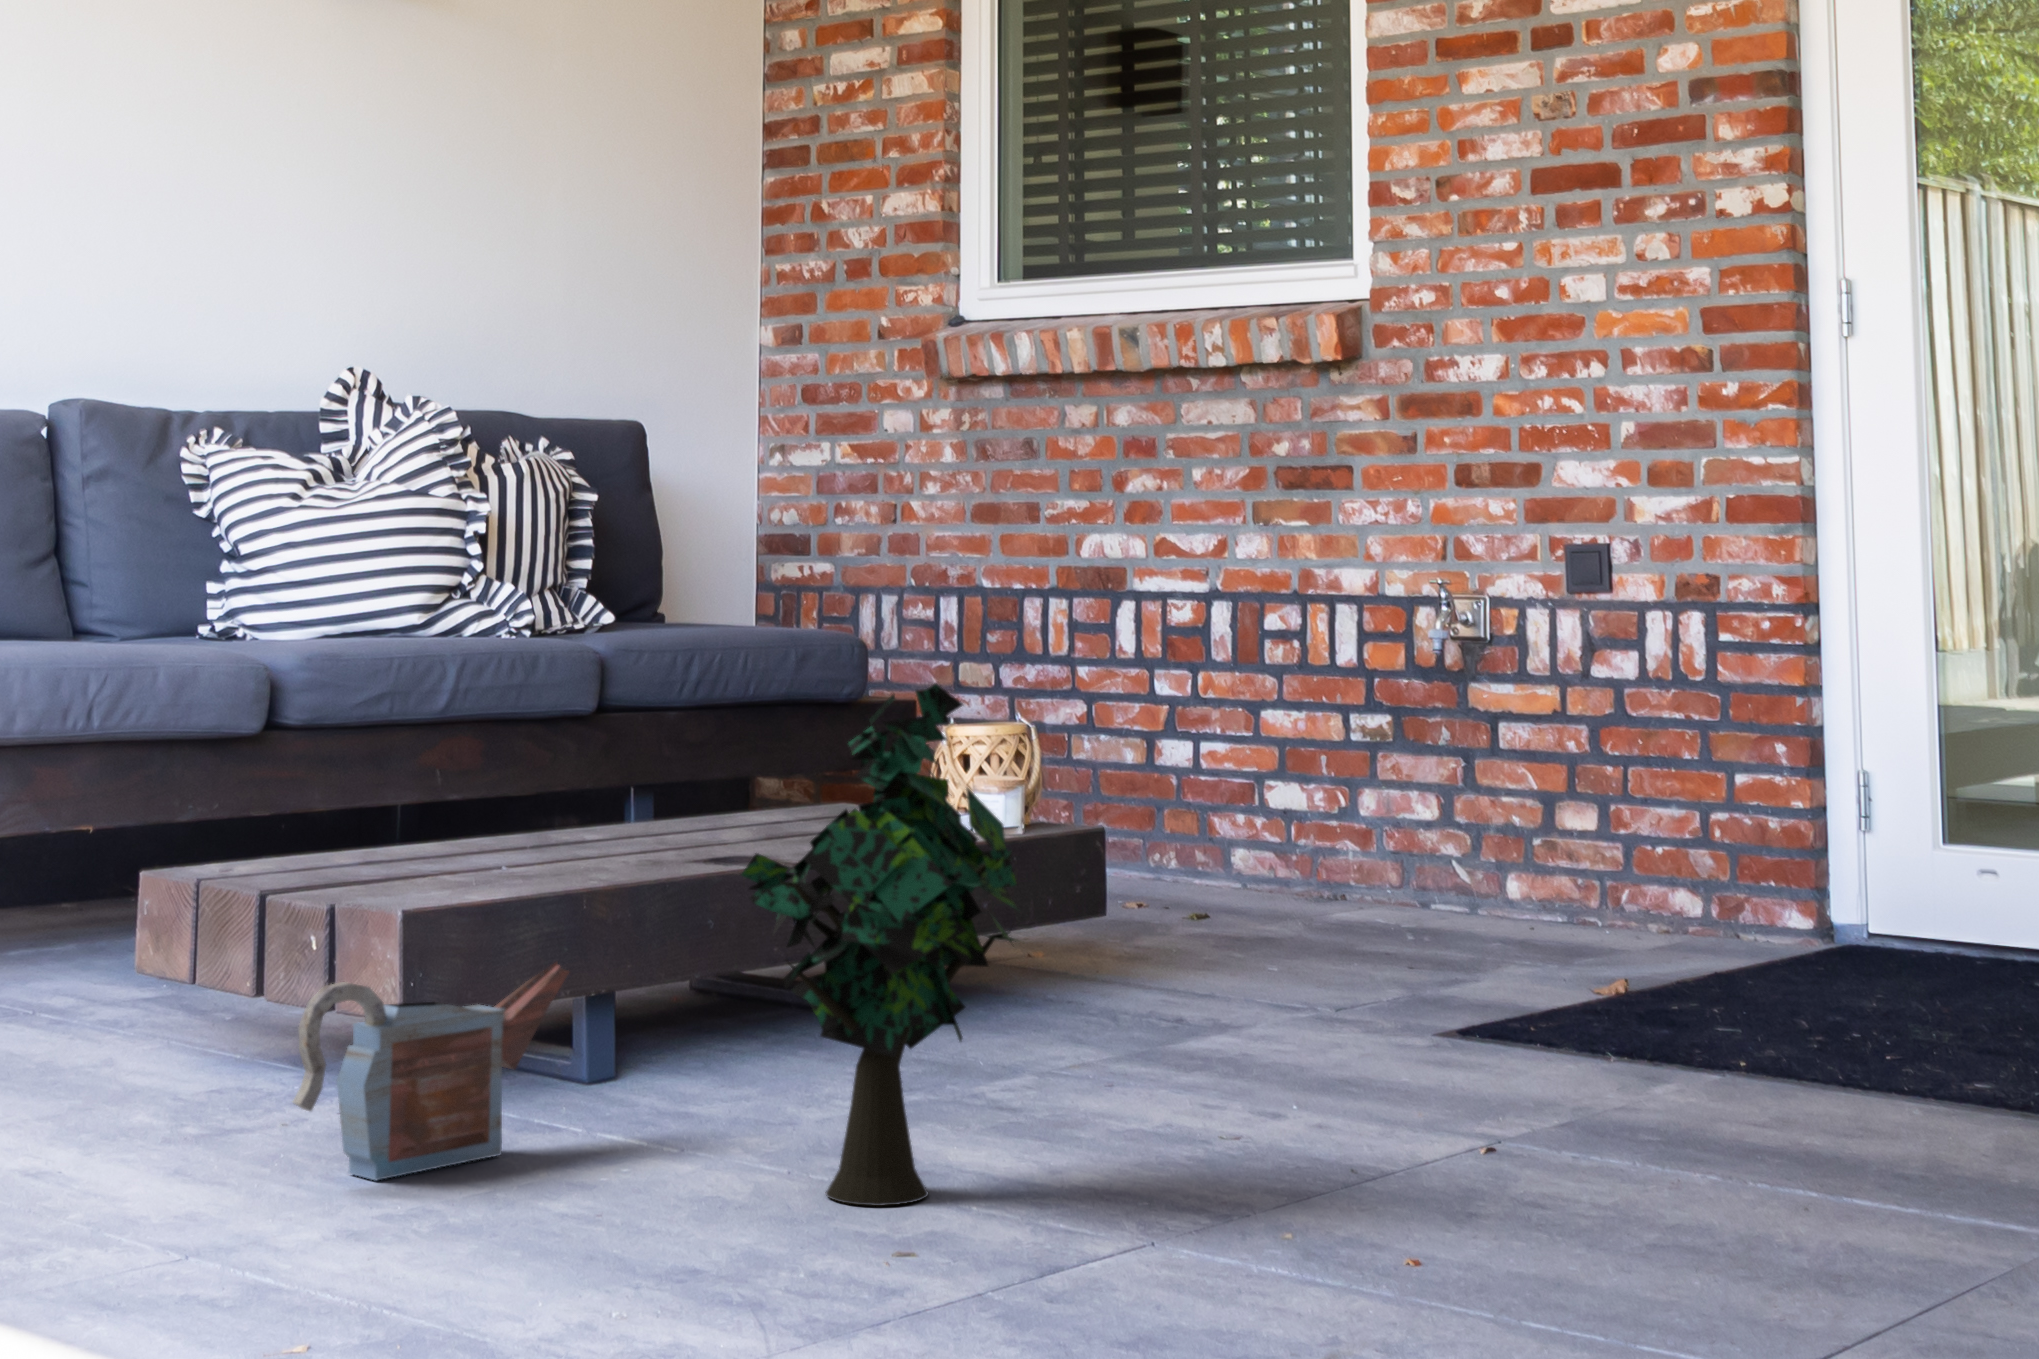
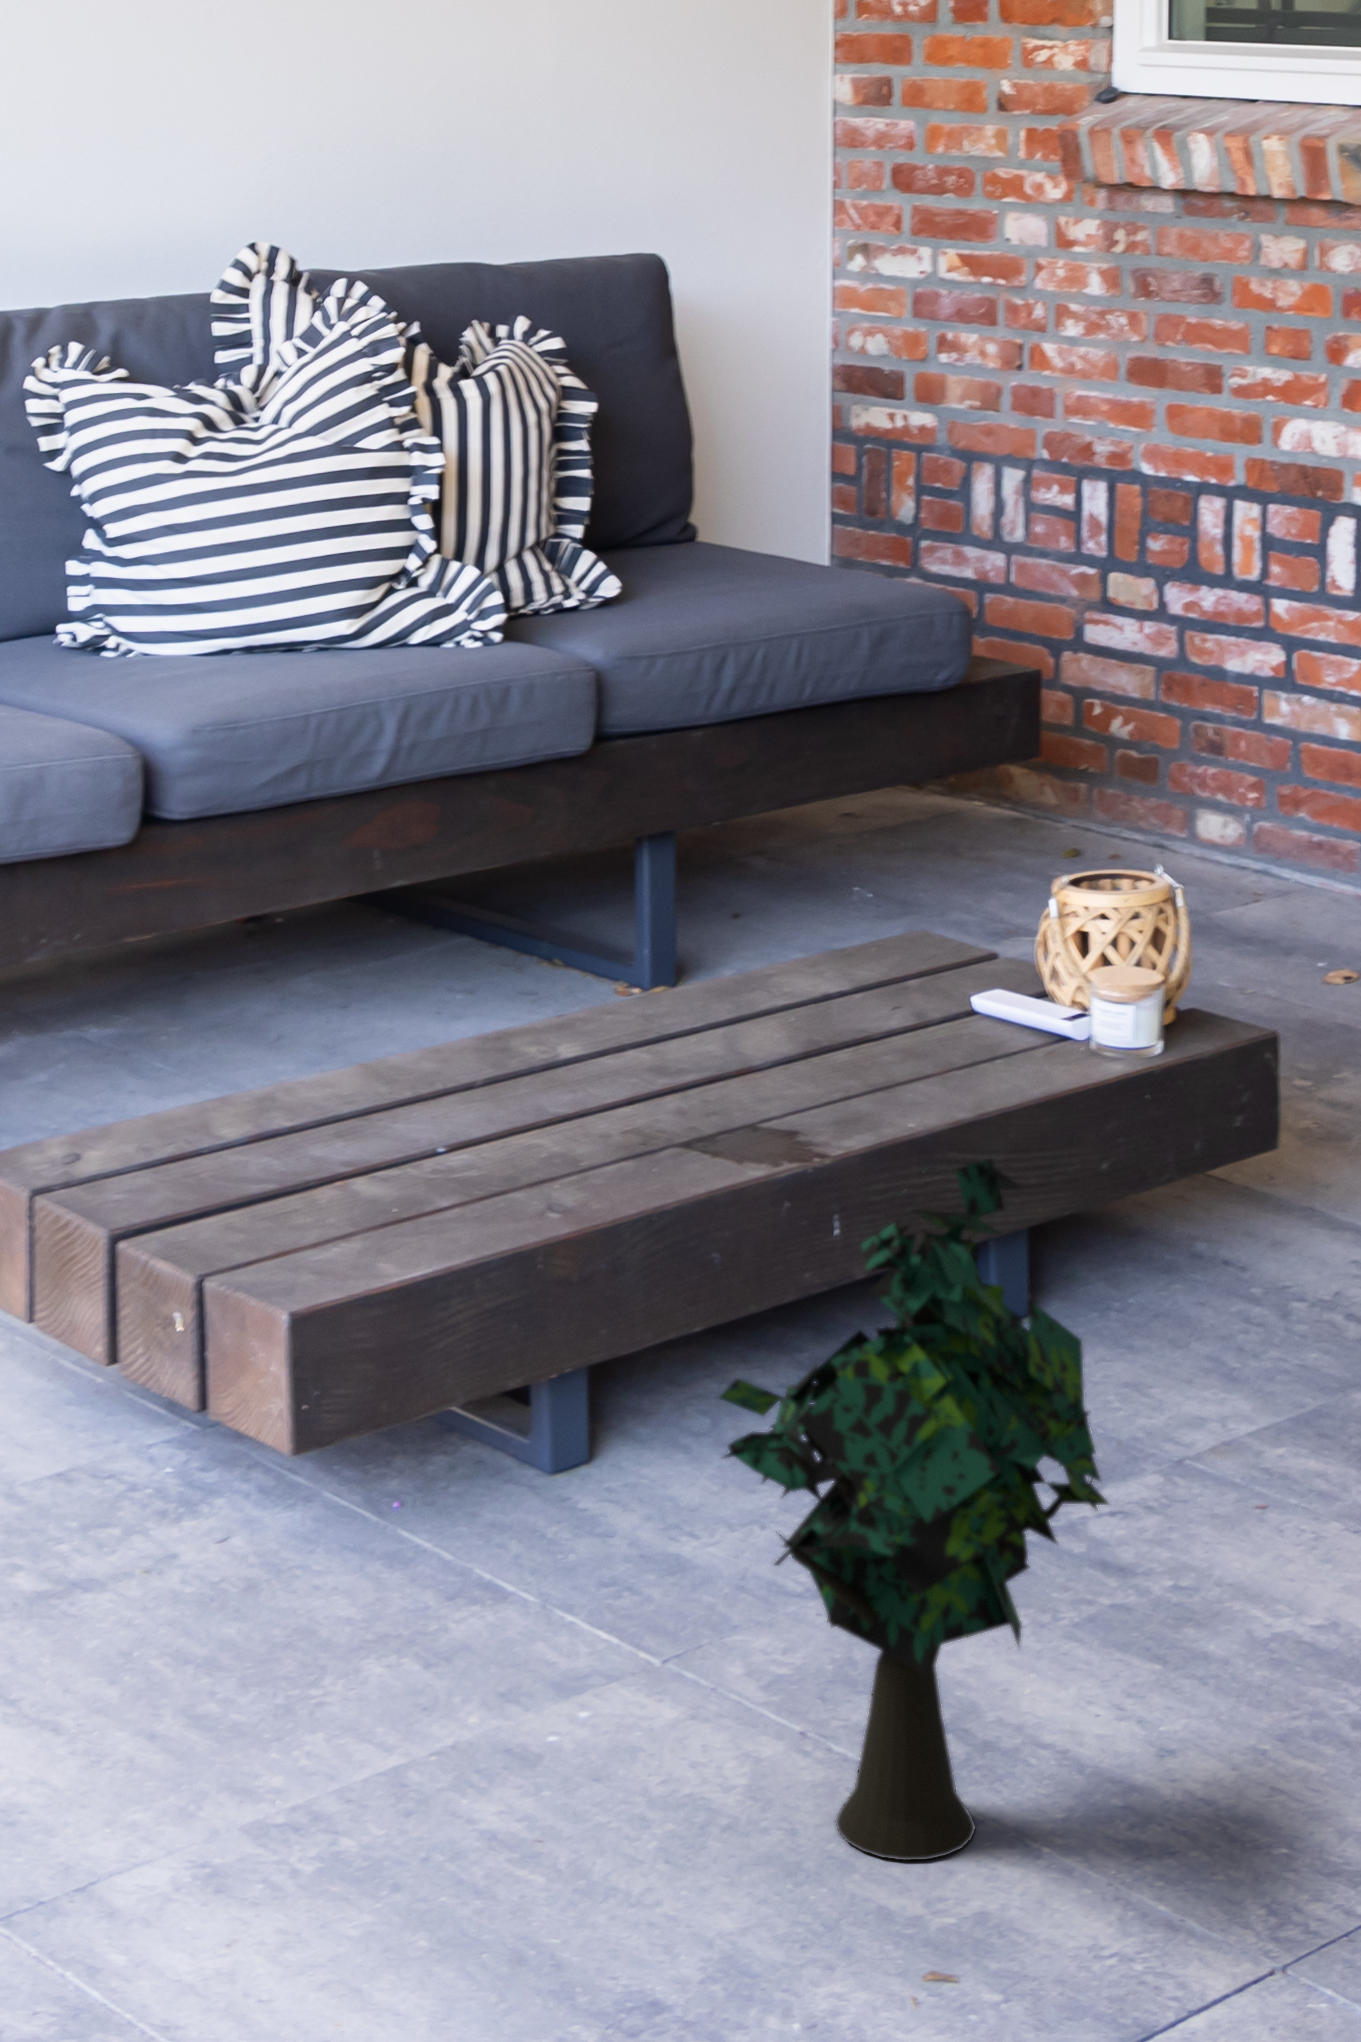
watering can: present [293,962,569,1181] -> none [133,1426,505,1755]

